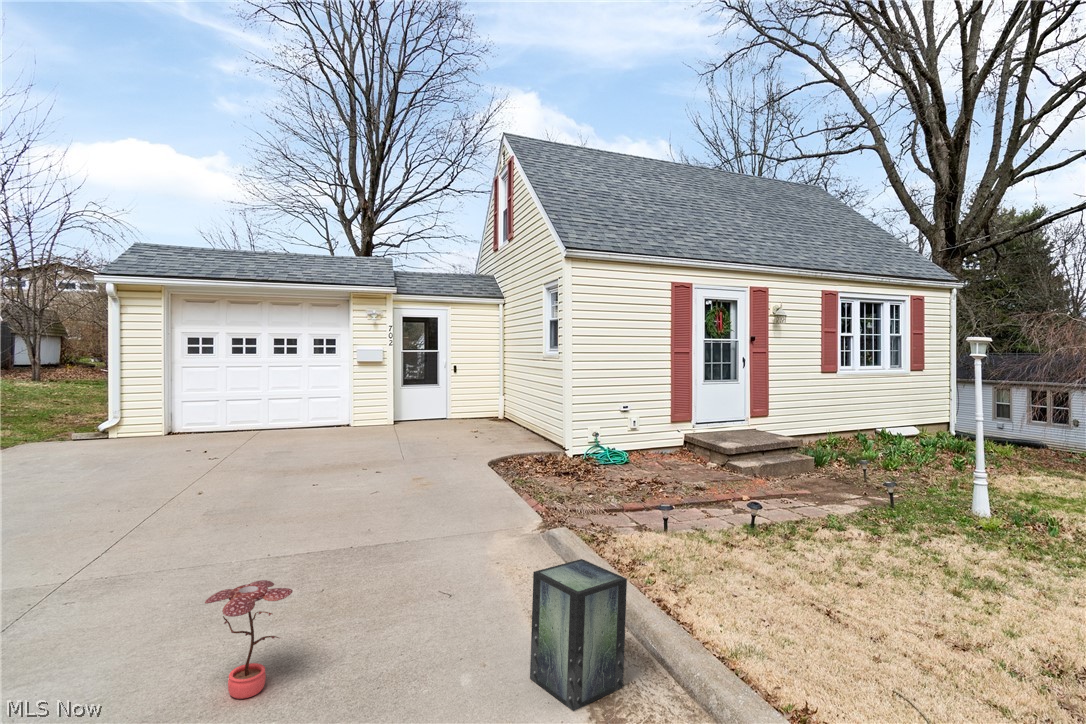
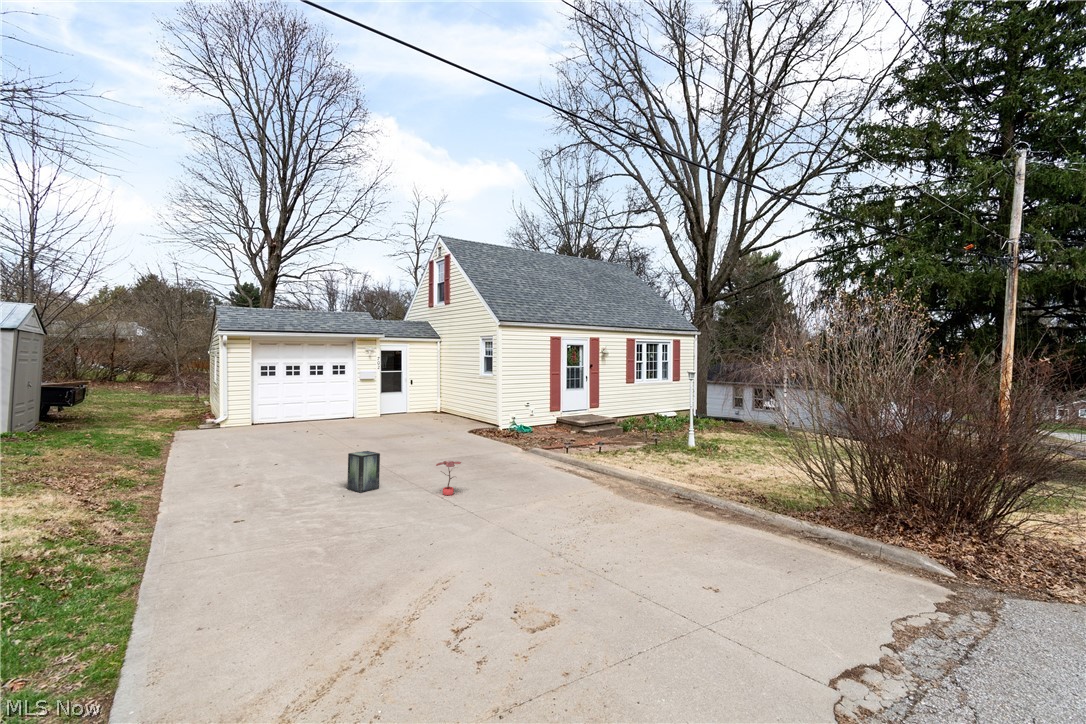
storage box: present [530,559,627,711] -> present [347,451,380,493]

